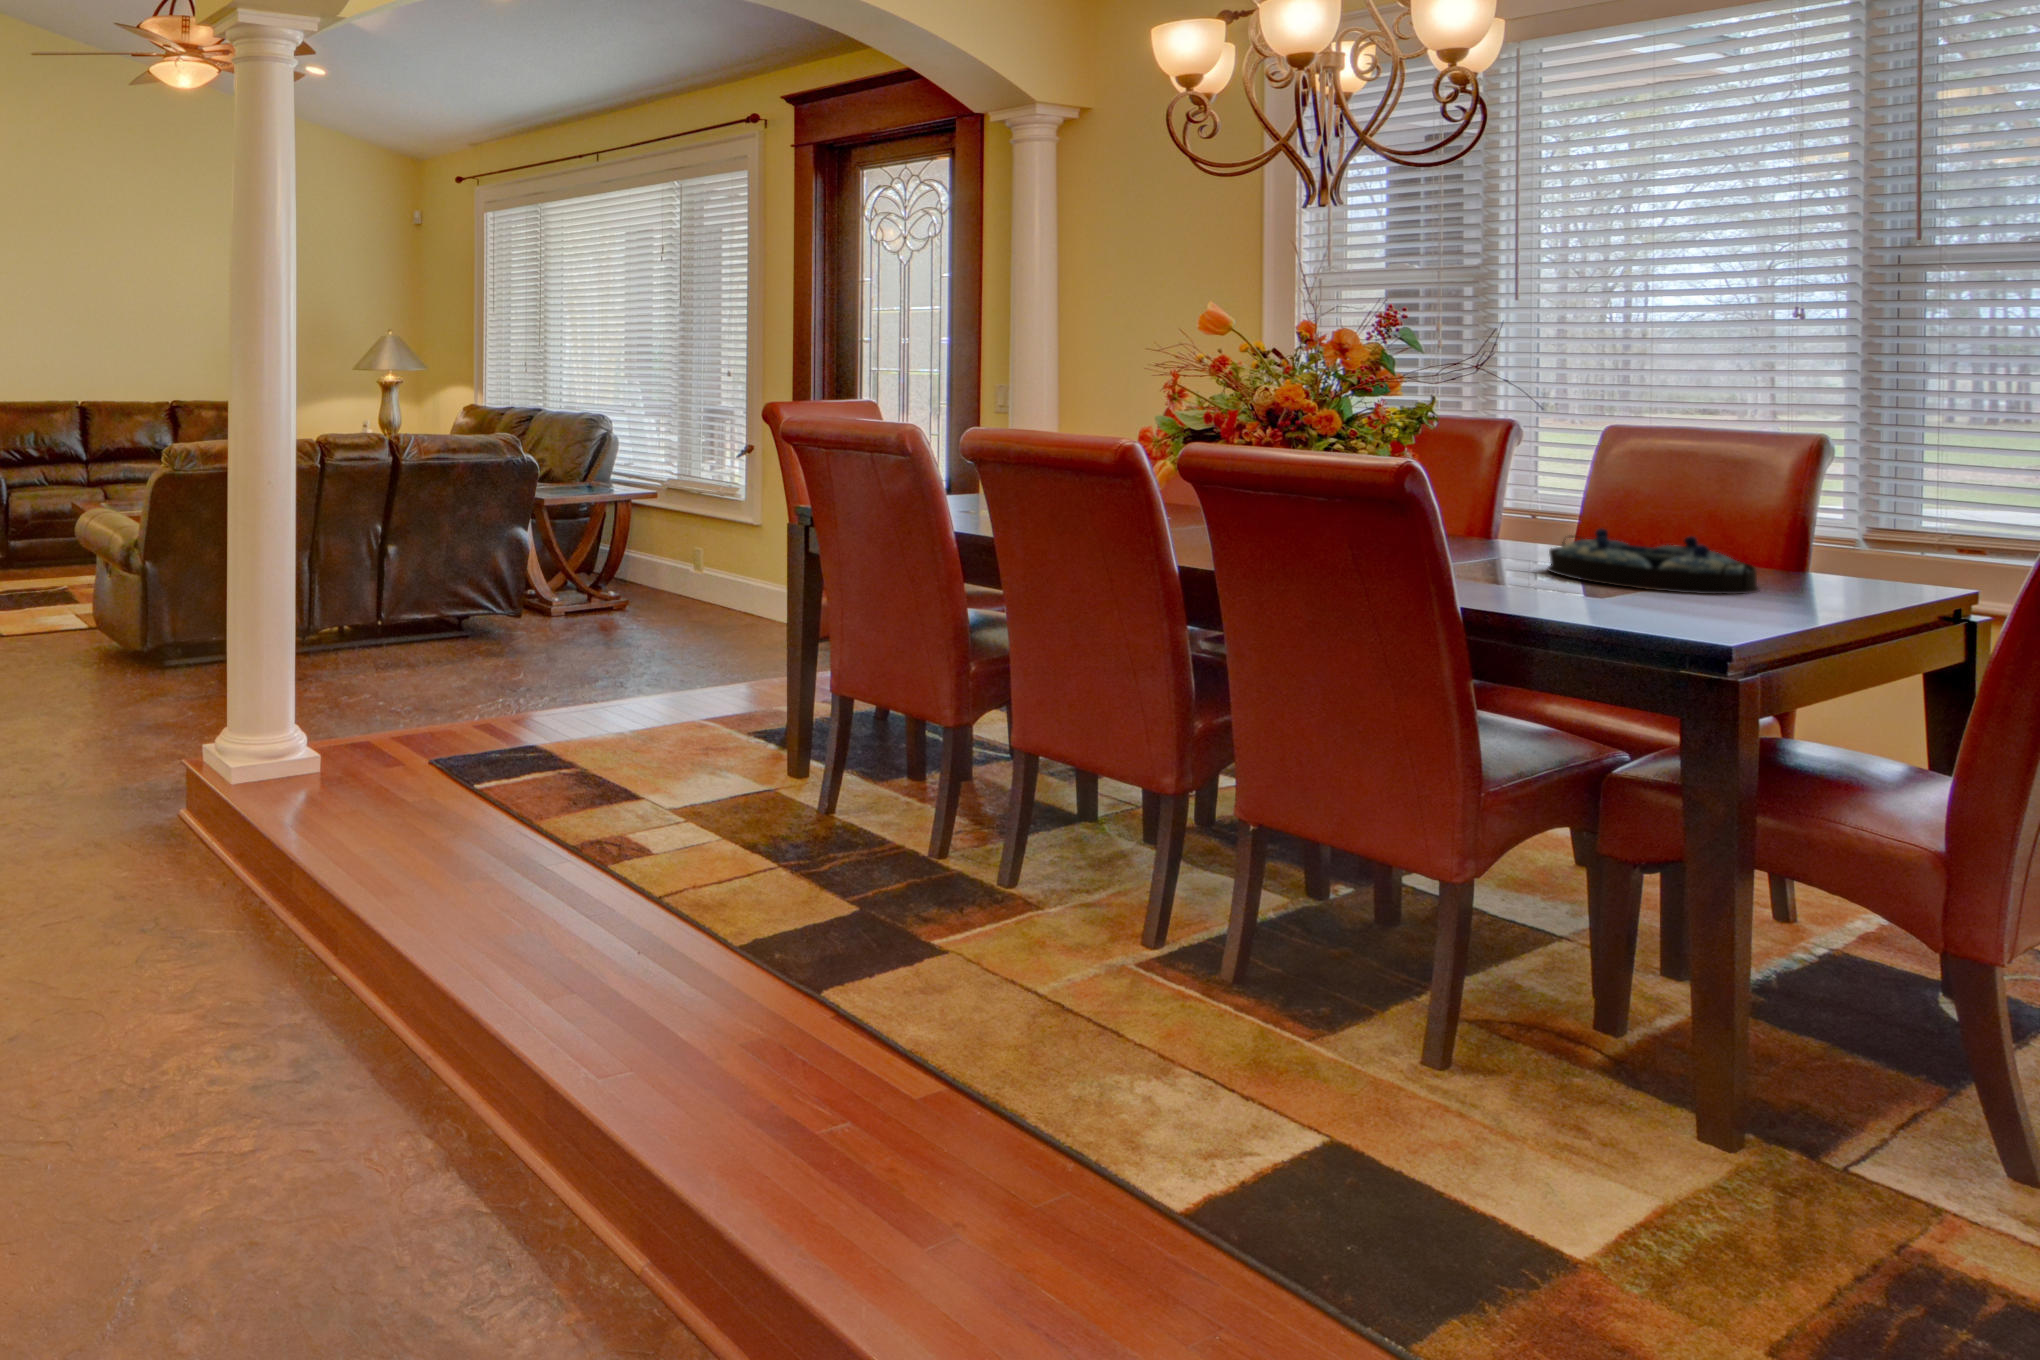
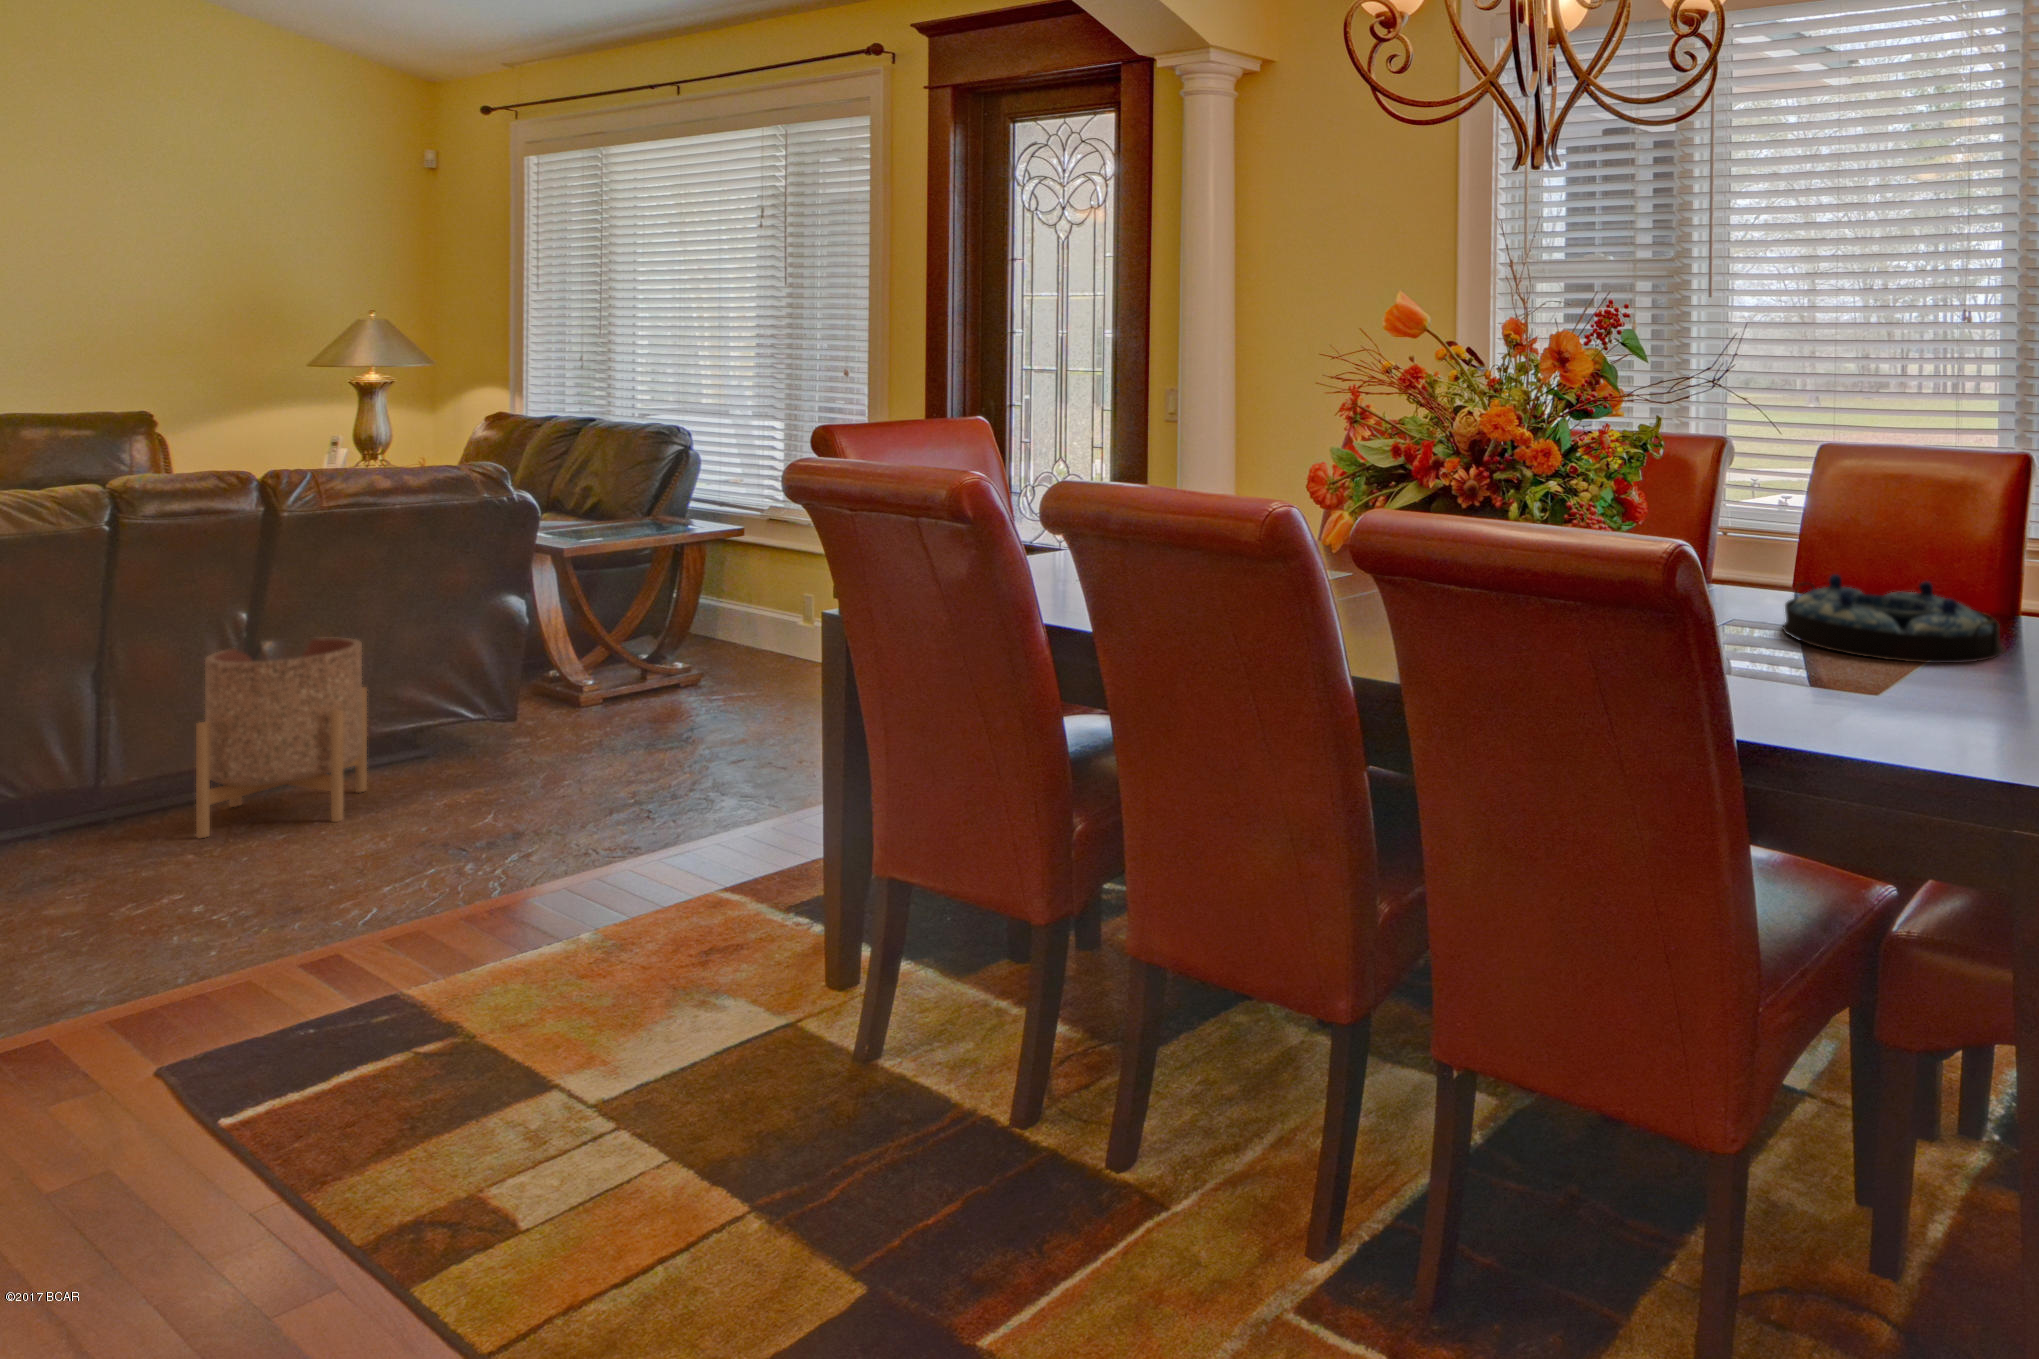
planter: none [376,545,454,664] -> present [196,637,367,838]

